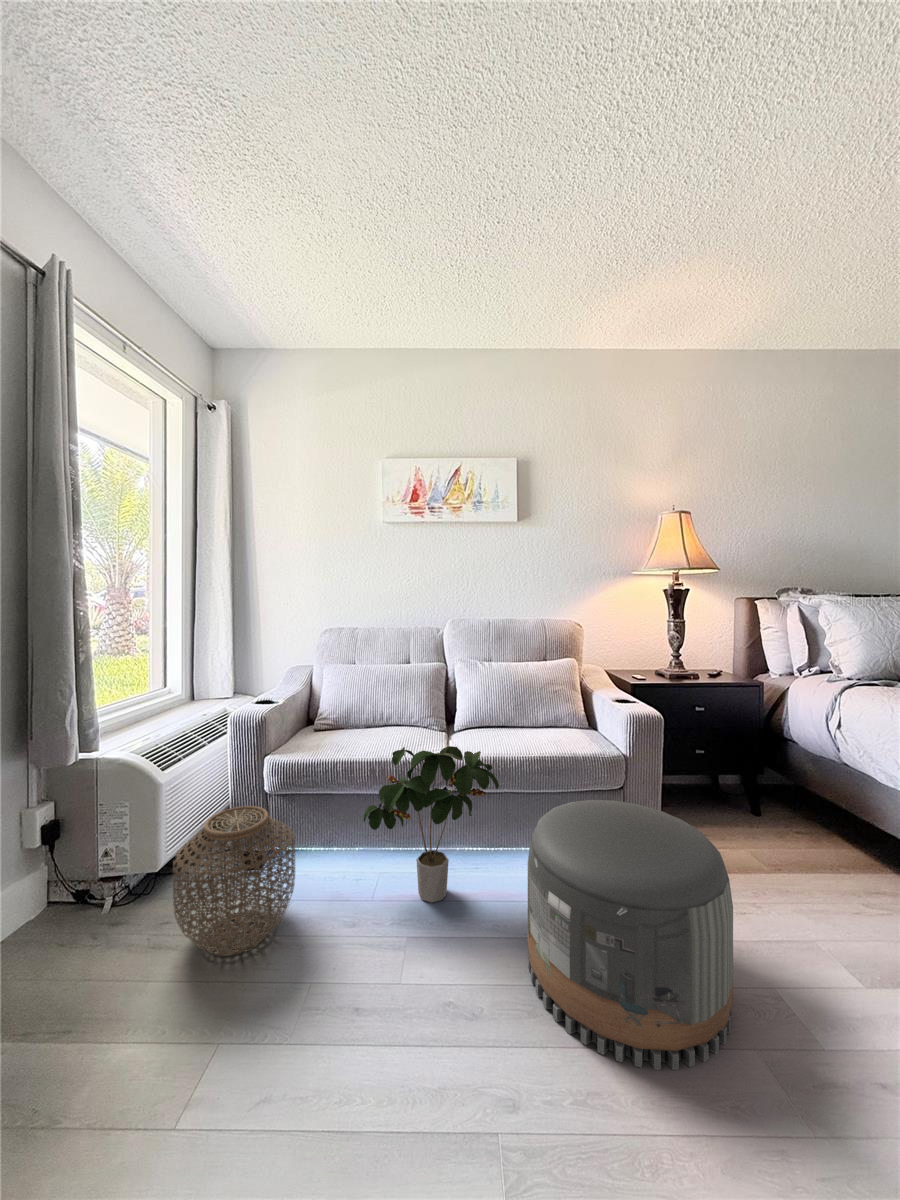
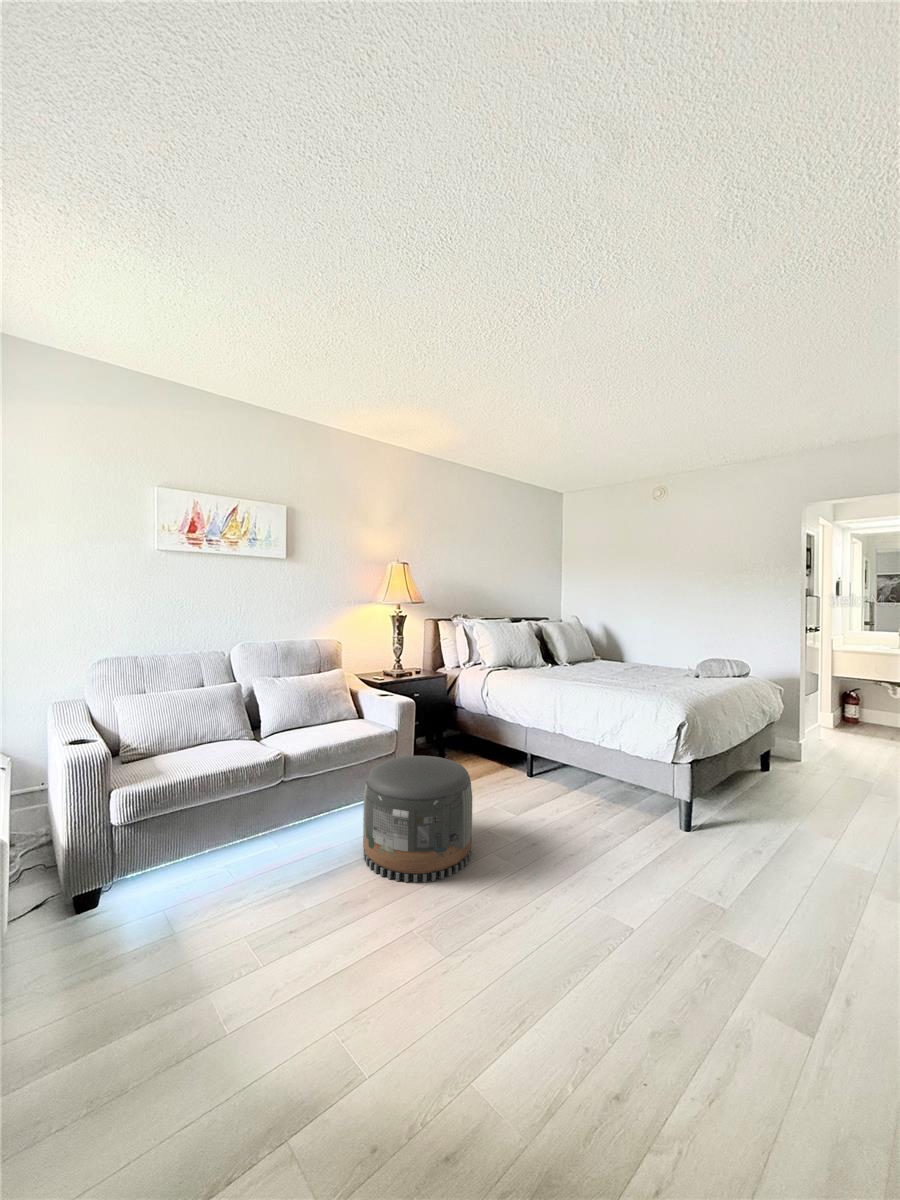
potted plant: present [364,746,499,903] -> none [219,745,326,866]
woven basket: present [173,806,295,956] -> none [68,829,187,962]

